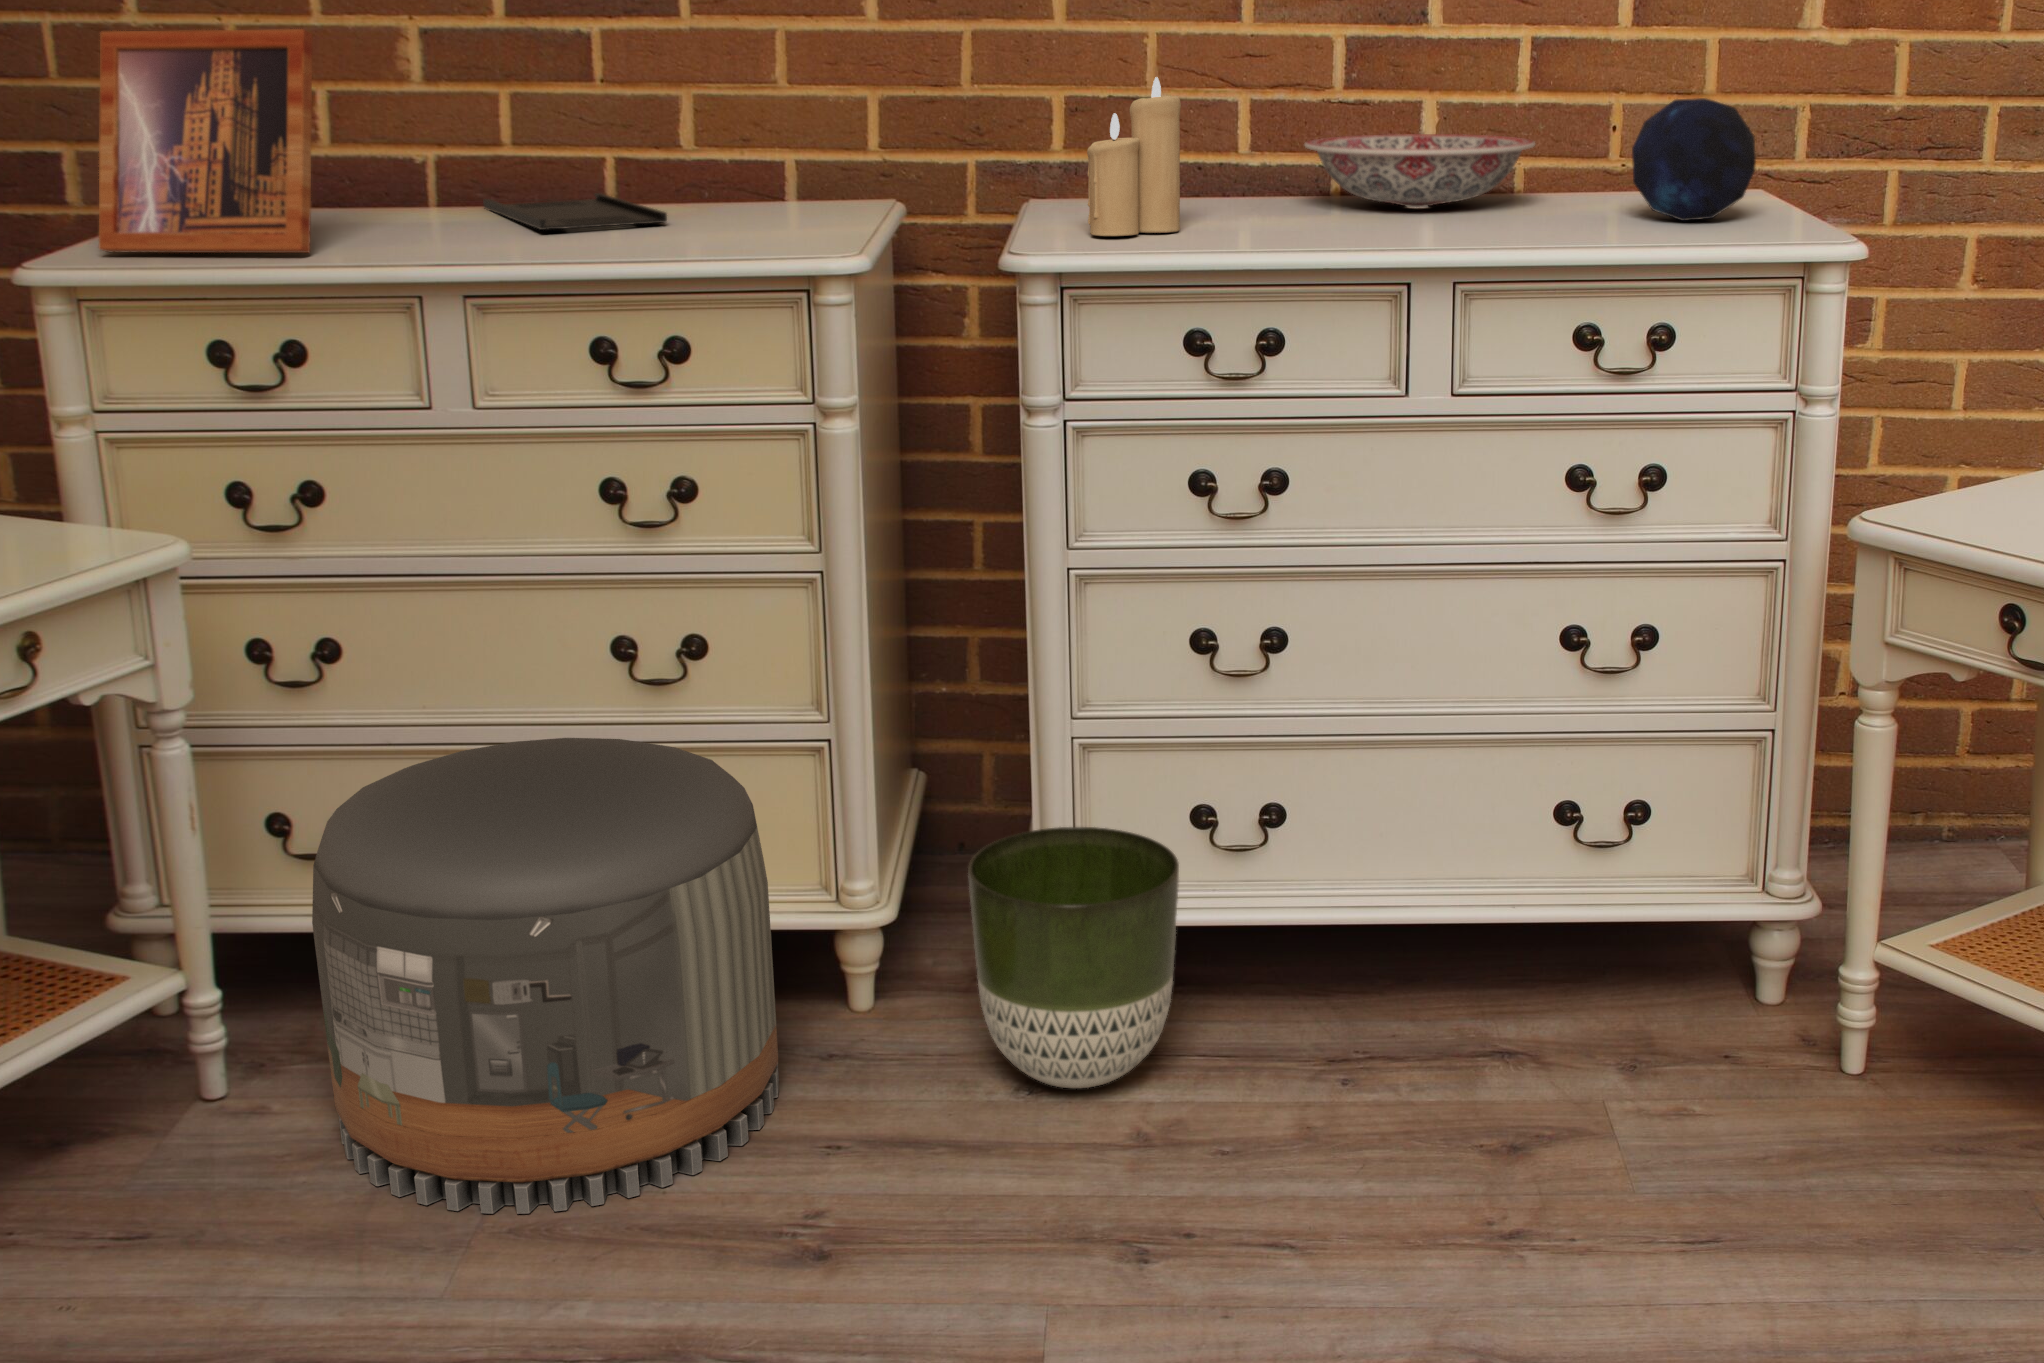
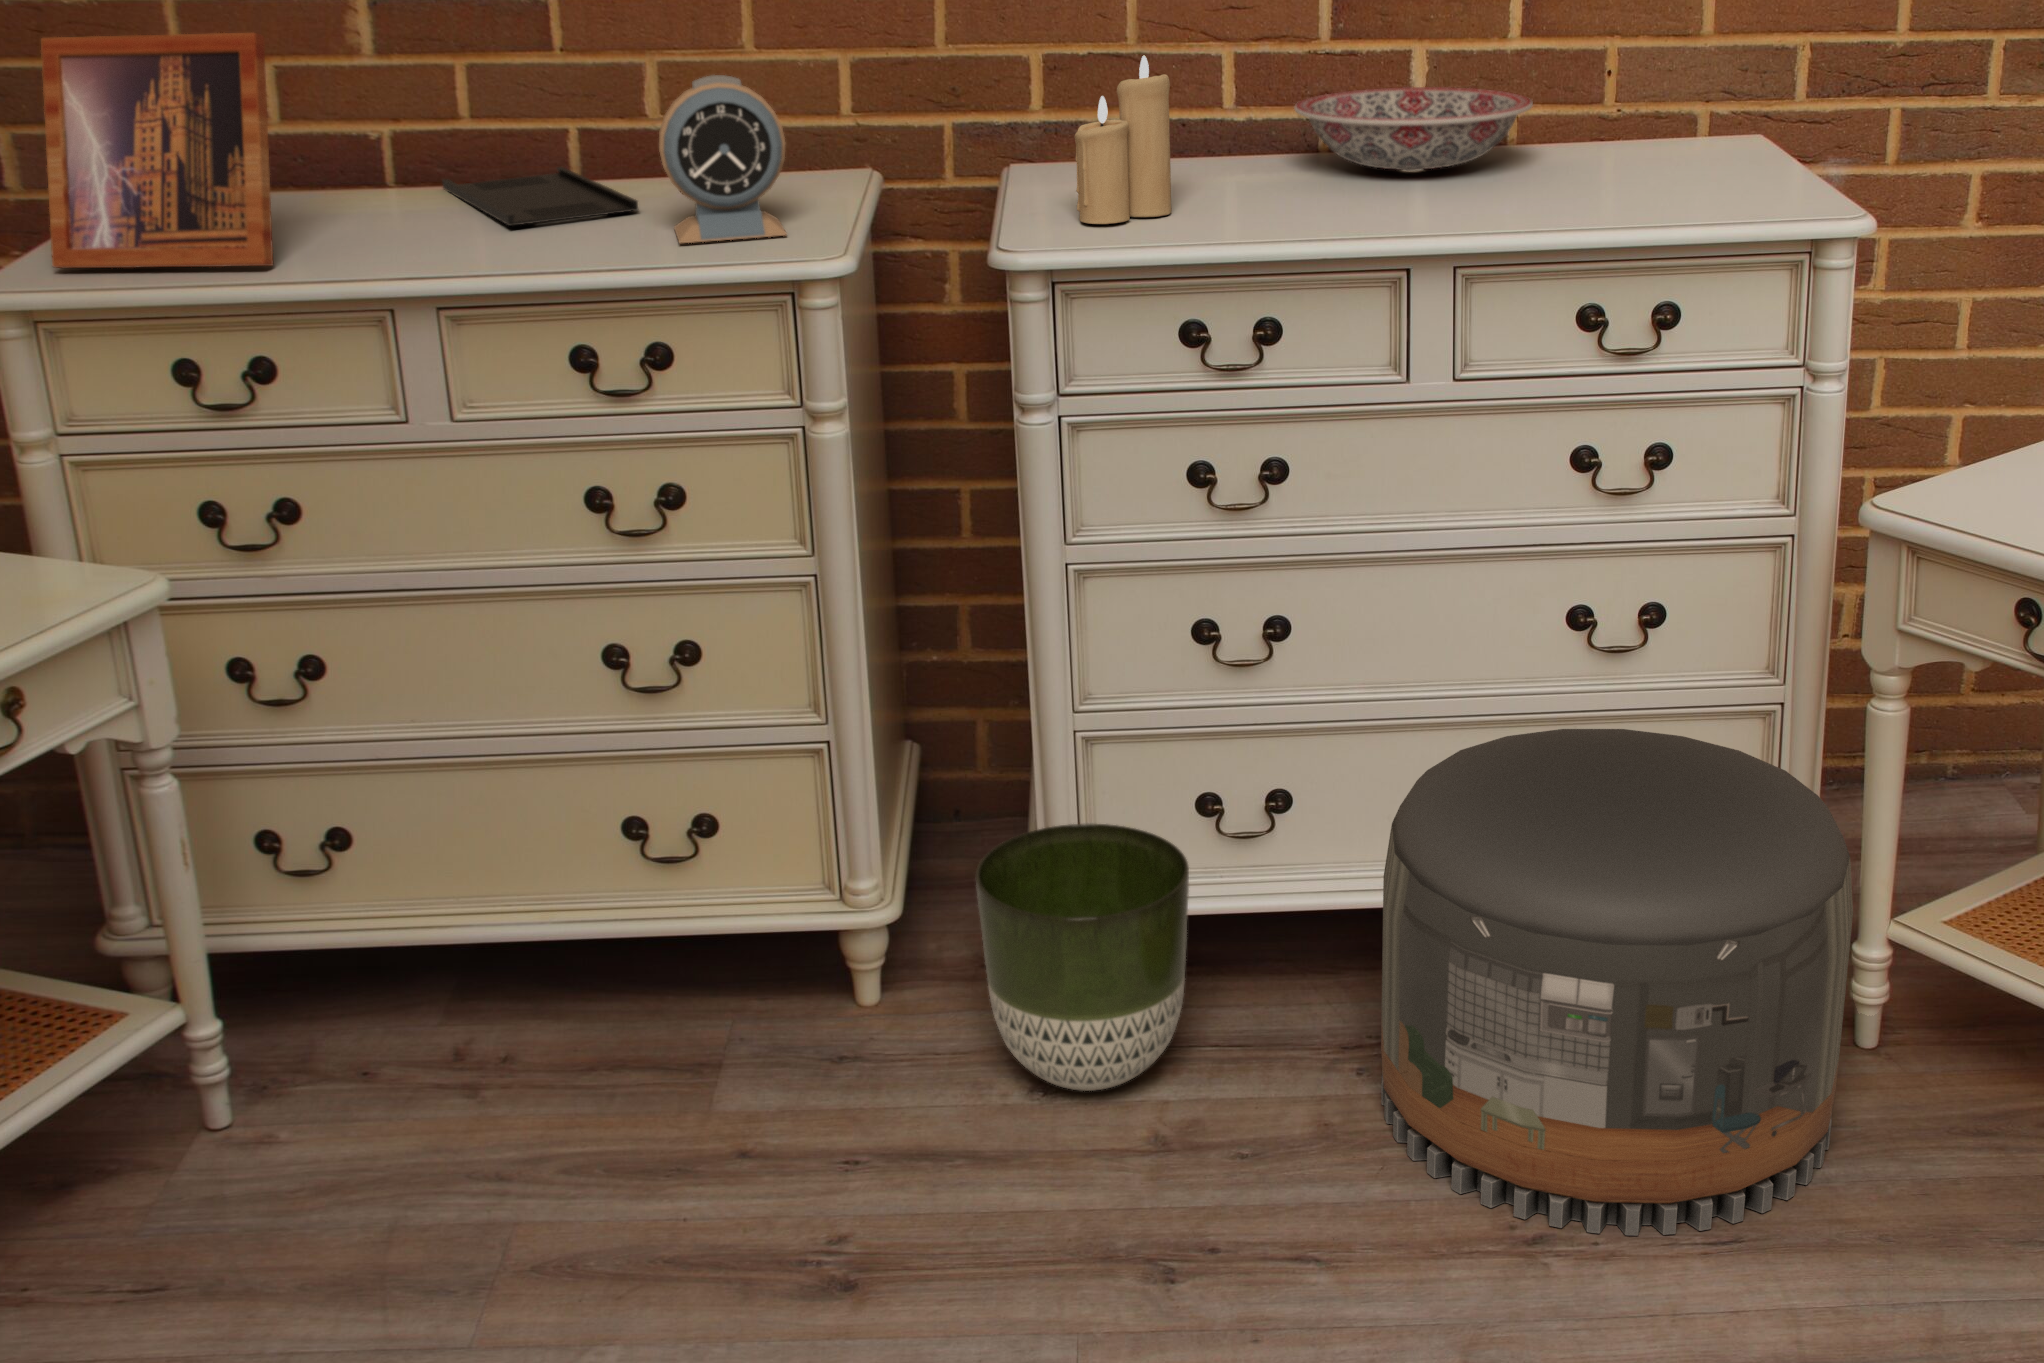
alarm clock: none [686,85,809,244] -> present [659,75,786,243]
decorative orb: present [1632,98,1756,221] -> none [1635,60,1763,189]
pouf: present [312,738,779,1214] -> present [1381,729,1853,1235]

